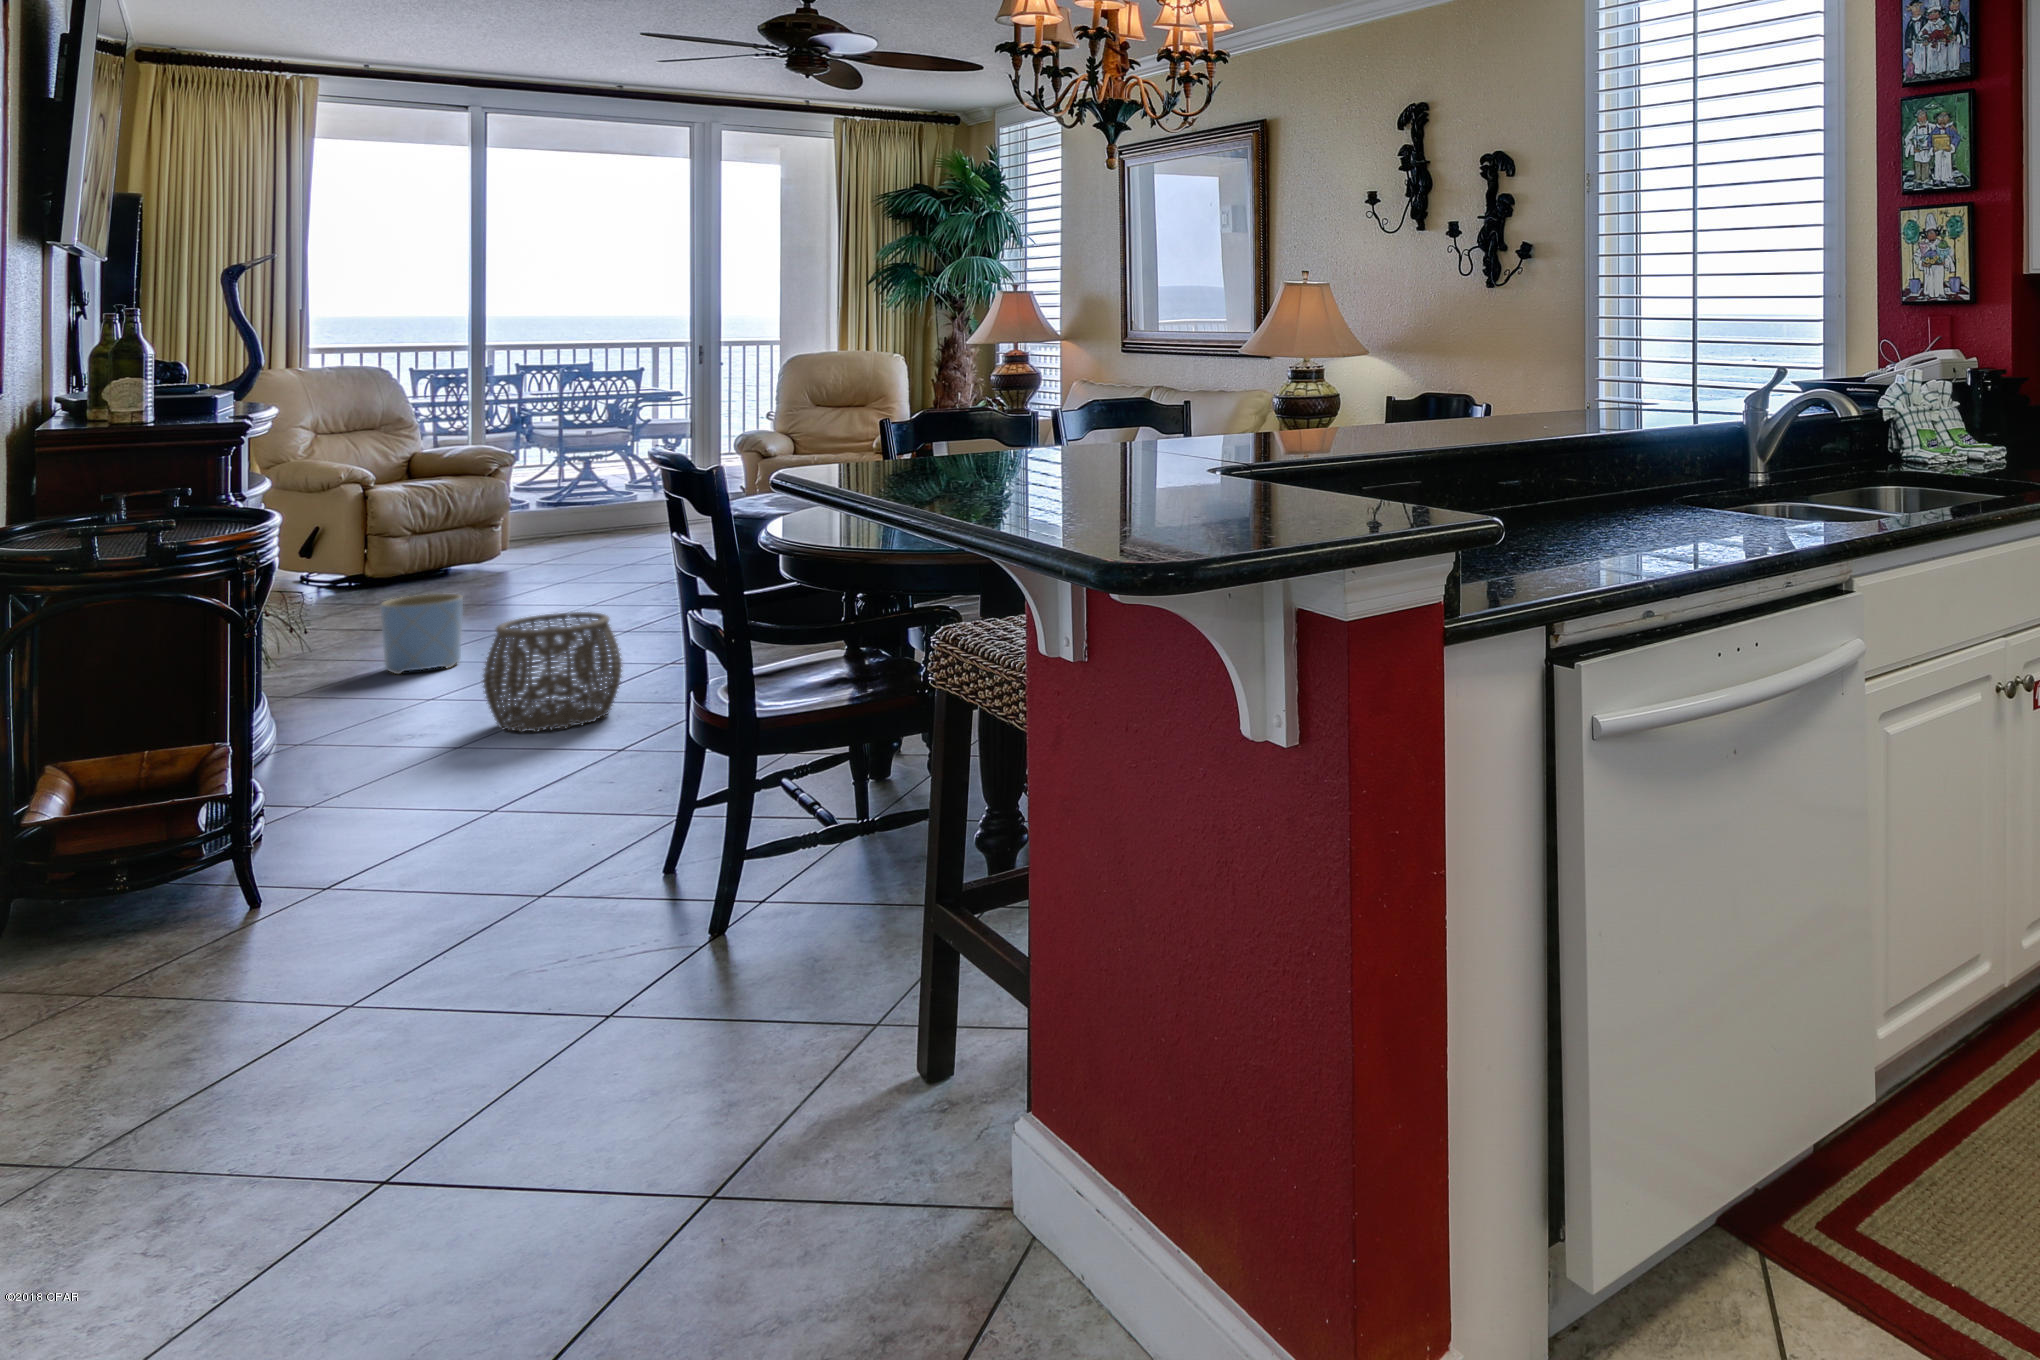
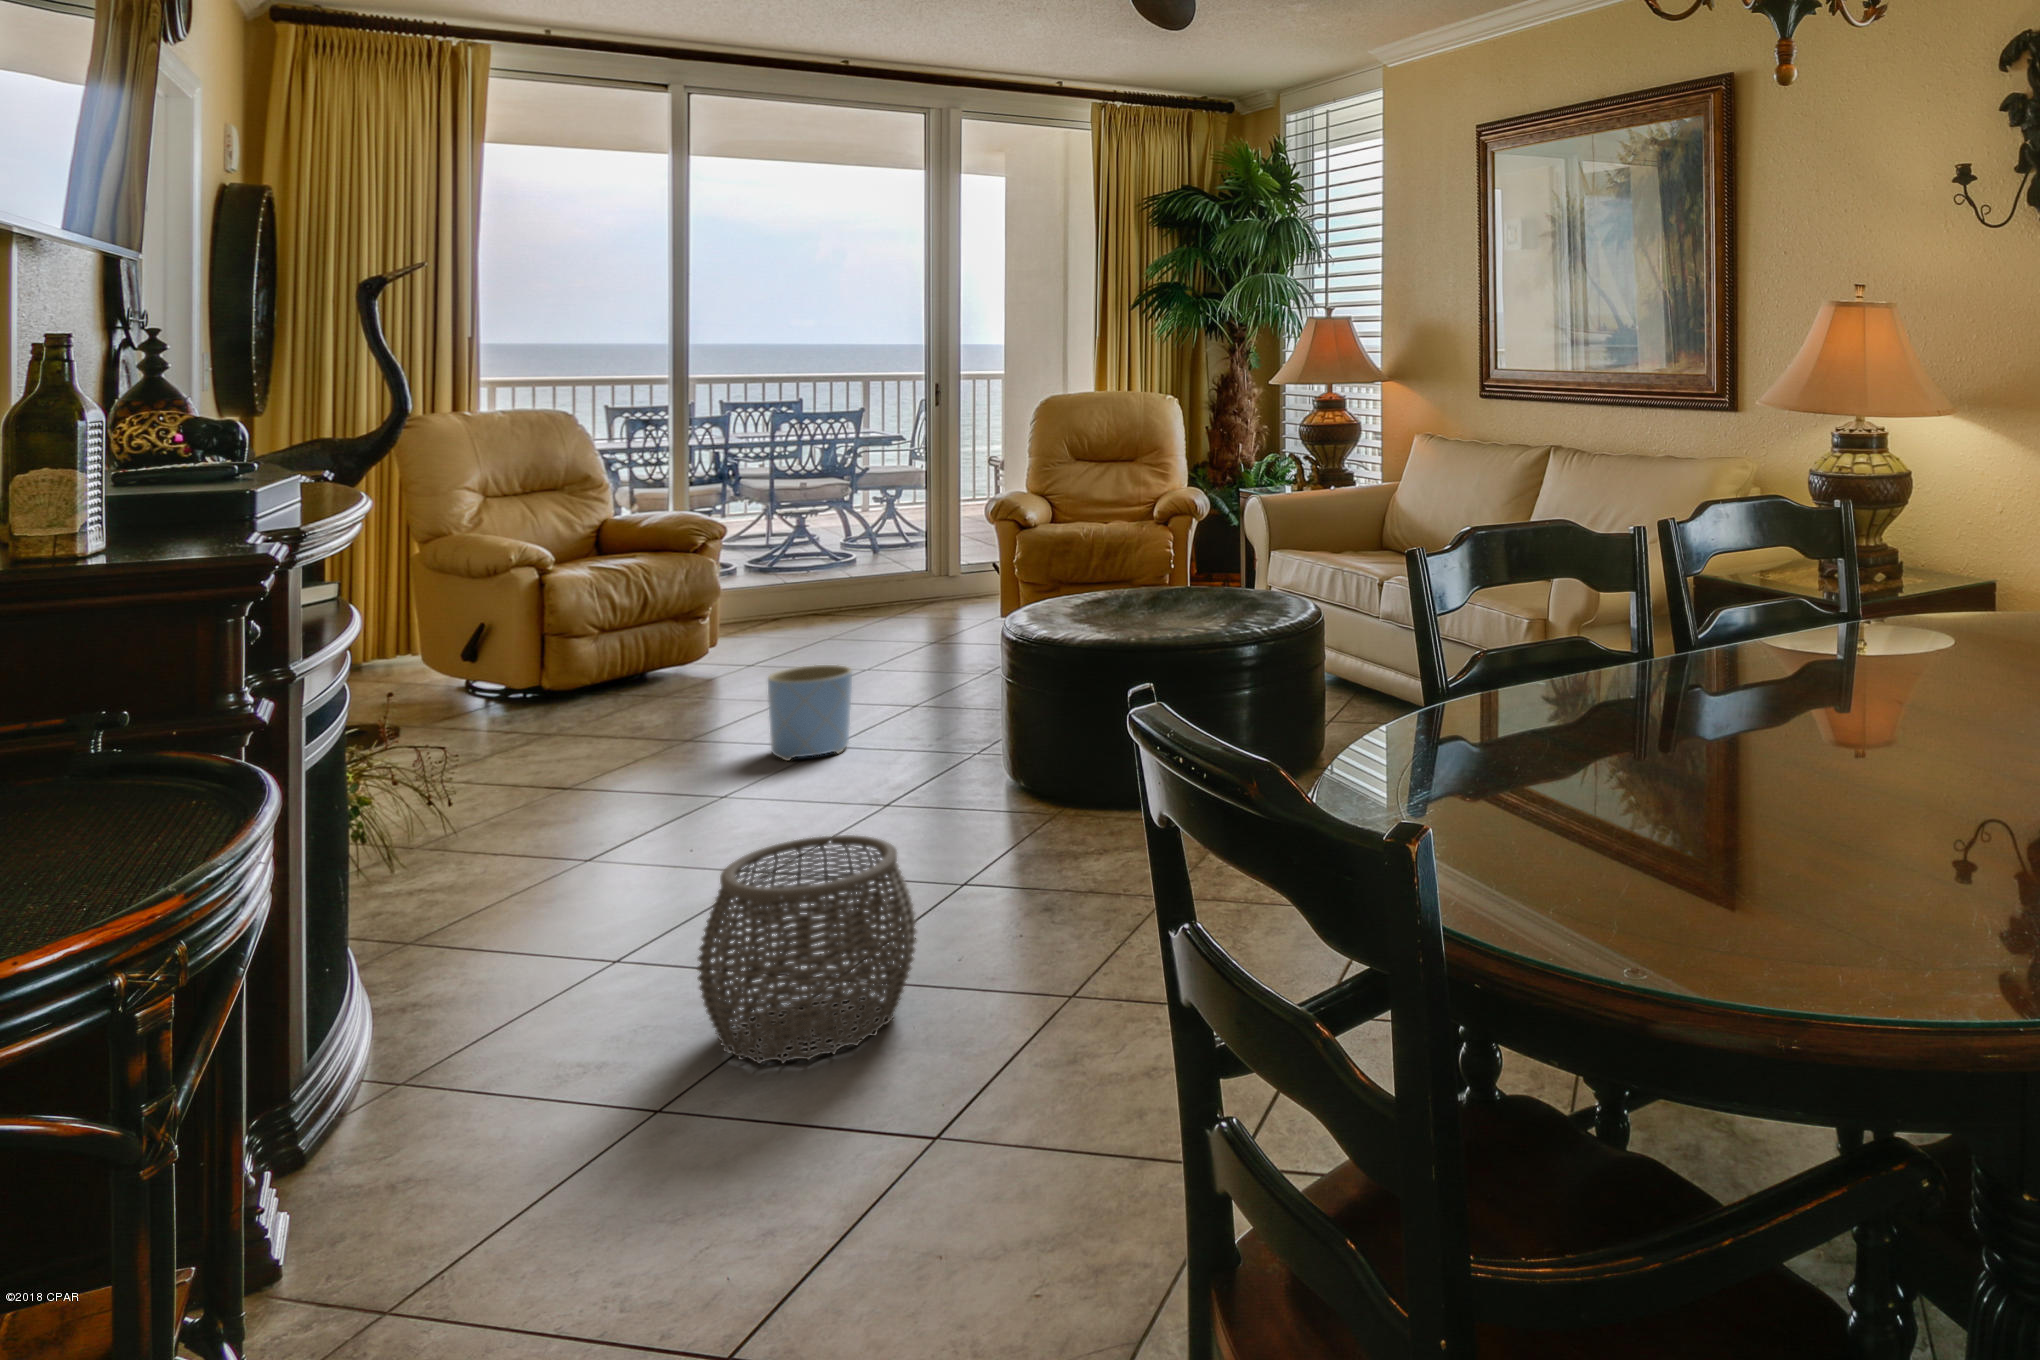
planter: present [380,594,463,674] -> present [768,665,852,761]

